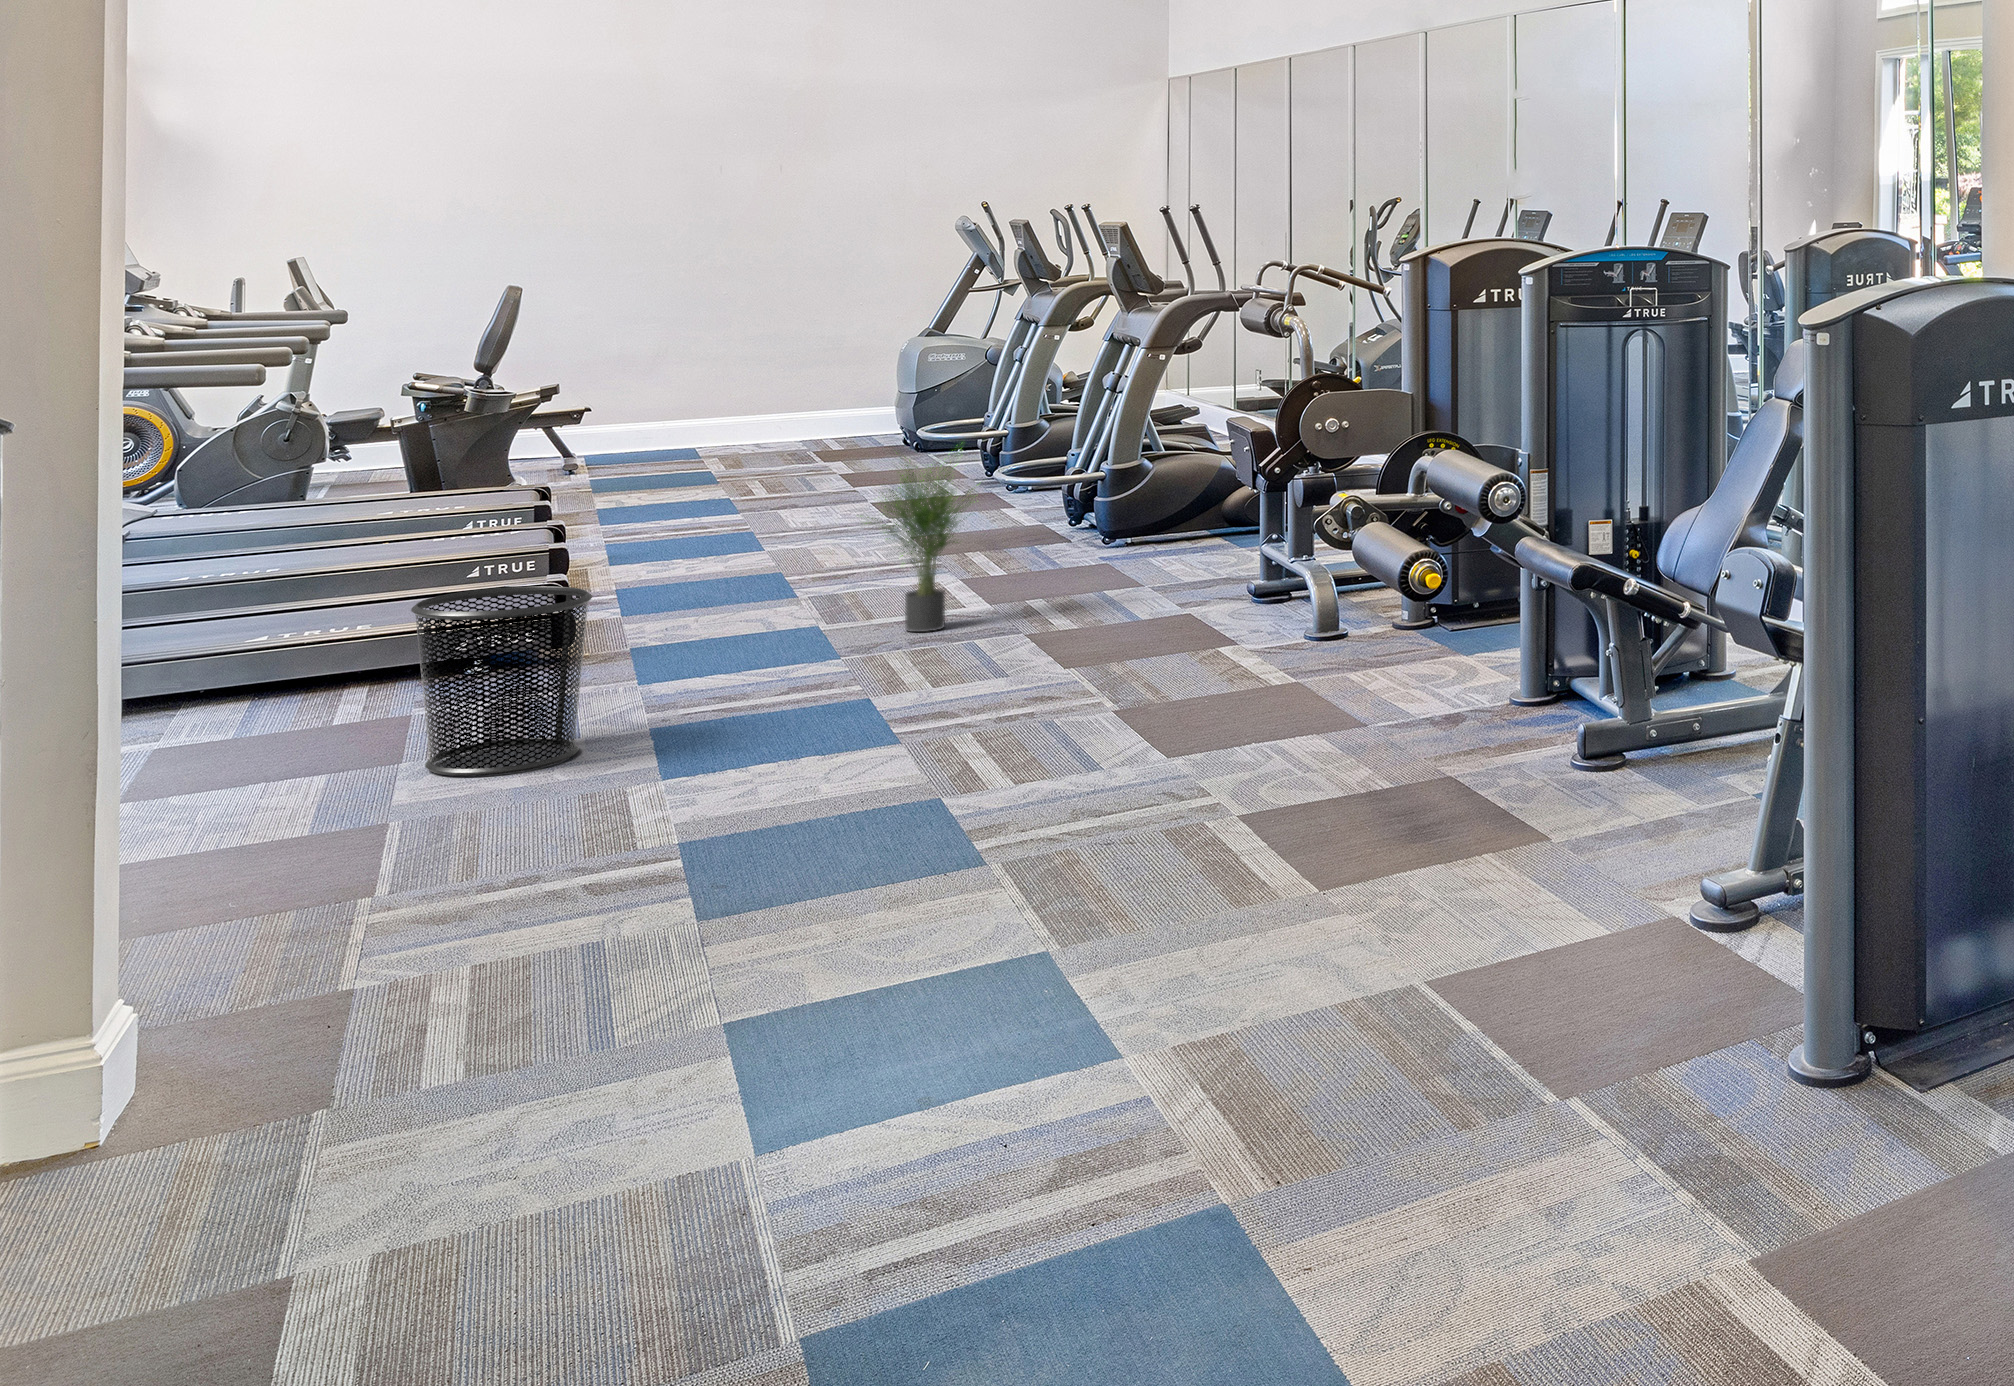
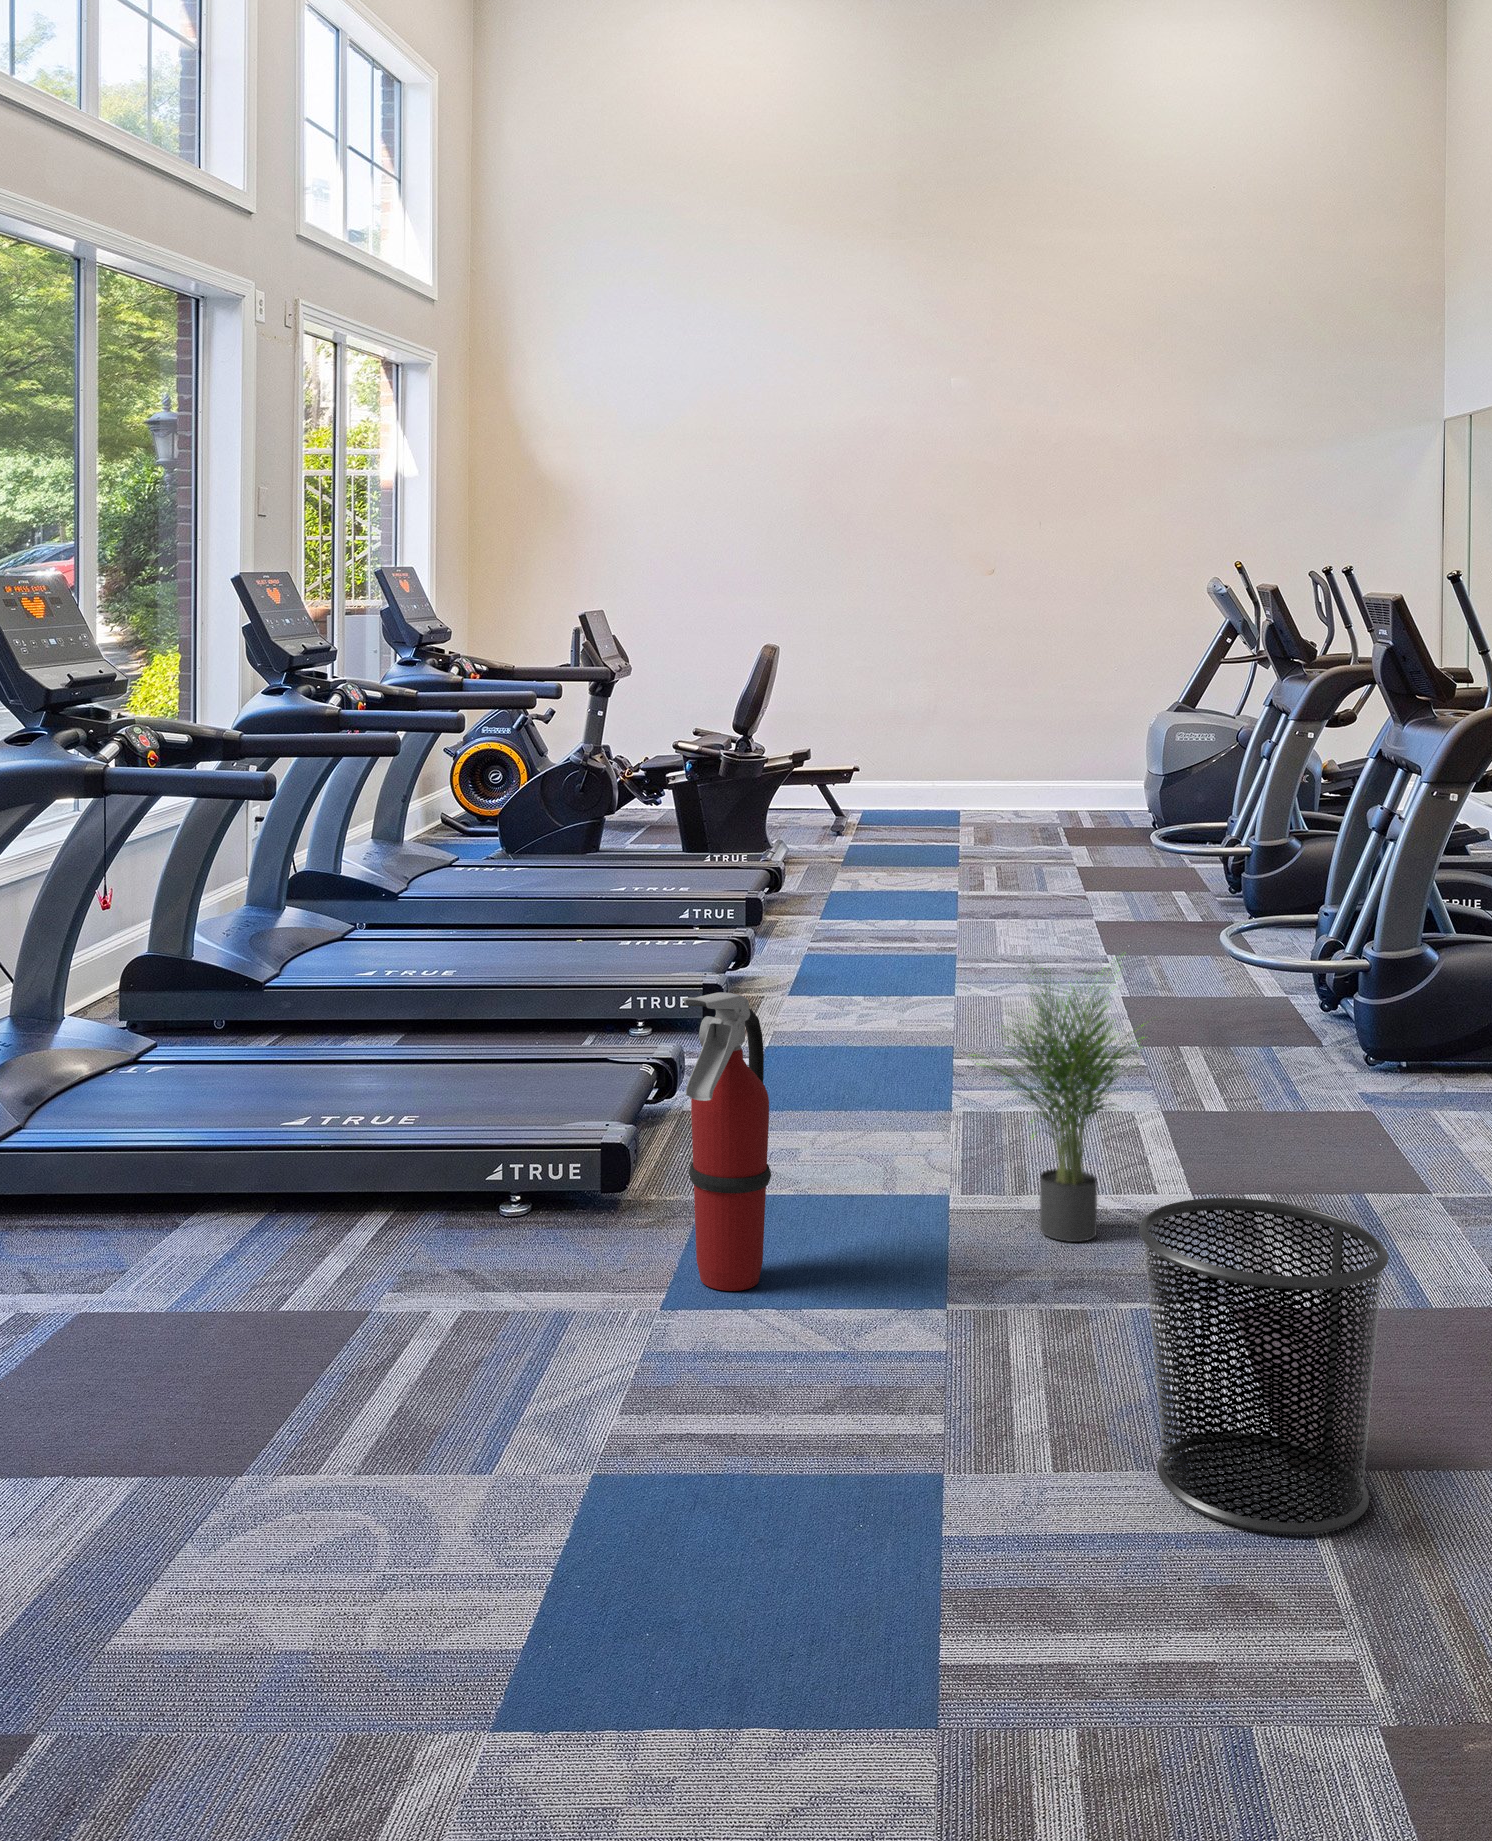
fire extinguisher: none [656,474,722,680] -> present [683,992,771,1291]
waste bin: present [411,586,592,776] -> present [1139,1198,1389,1534]

